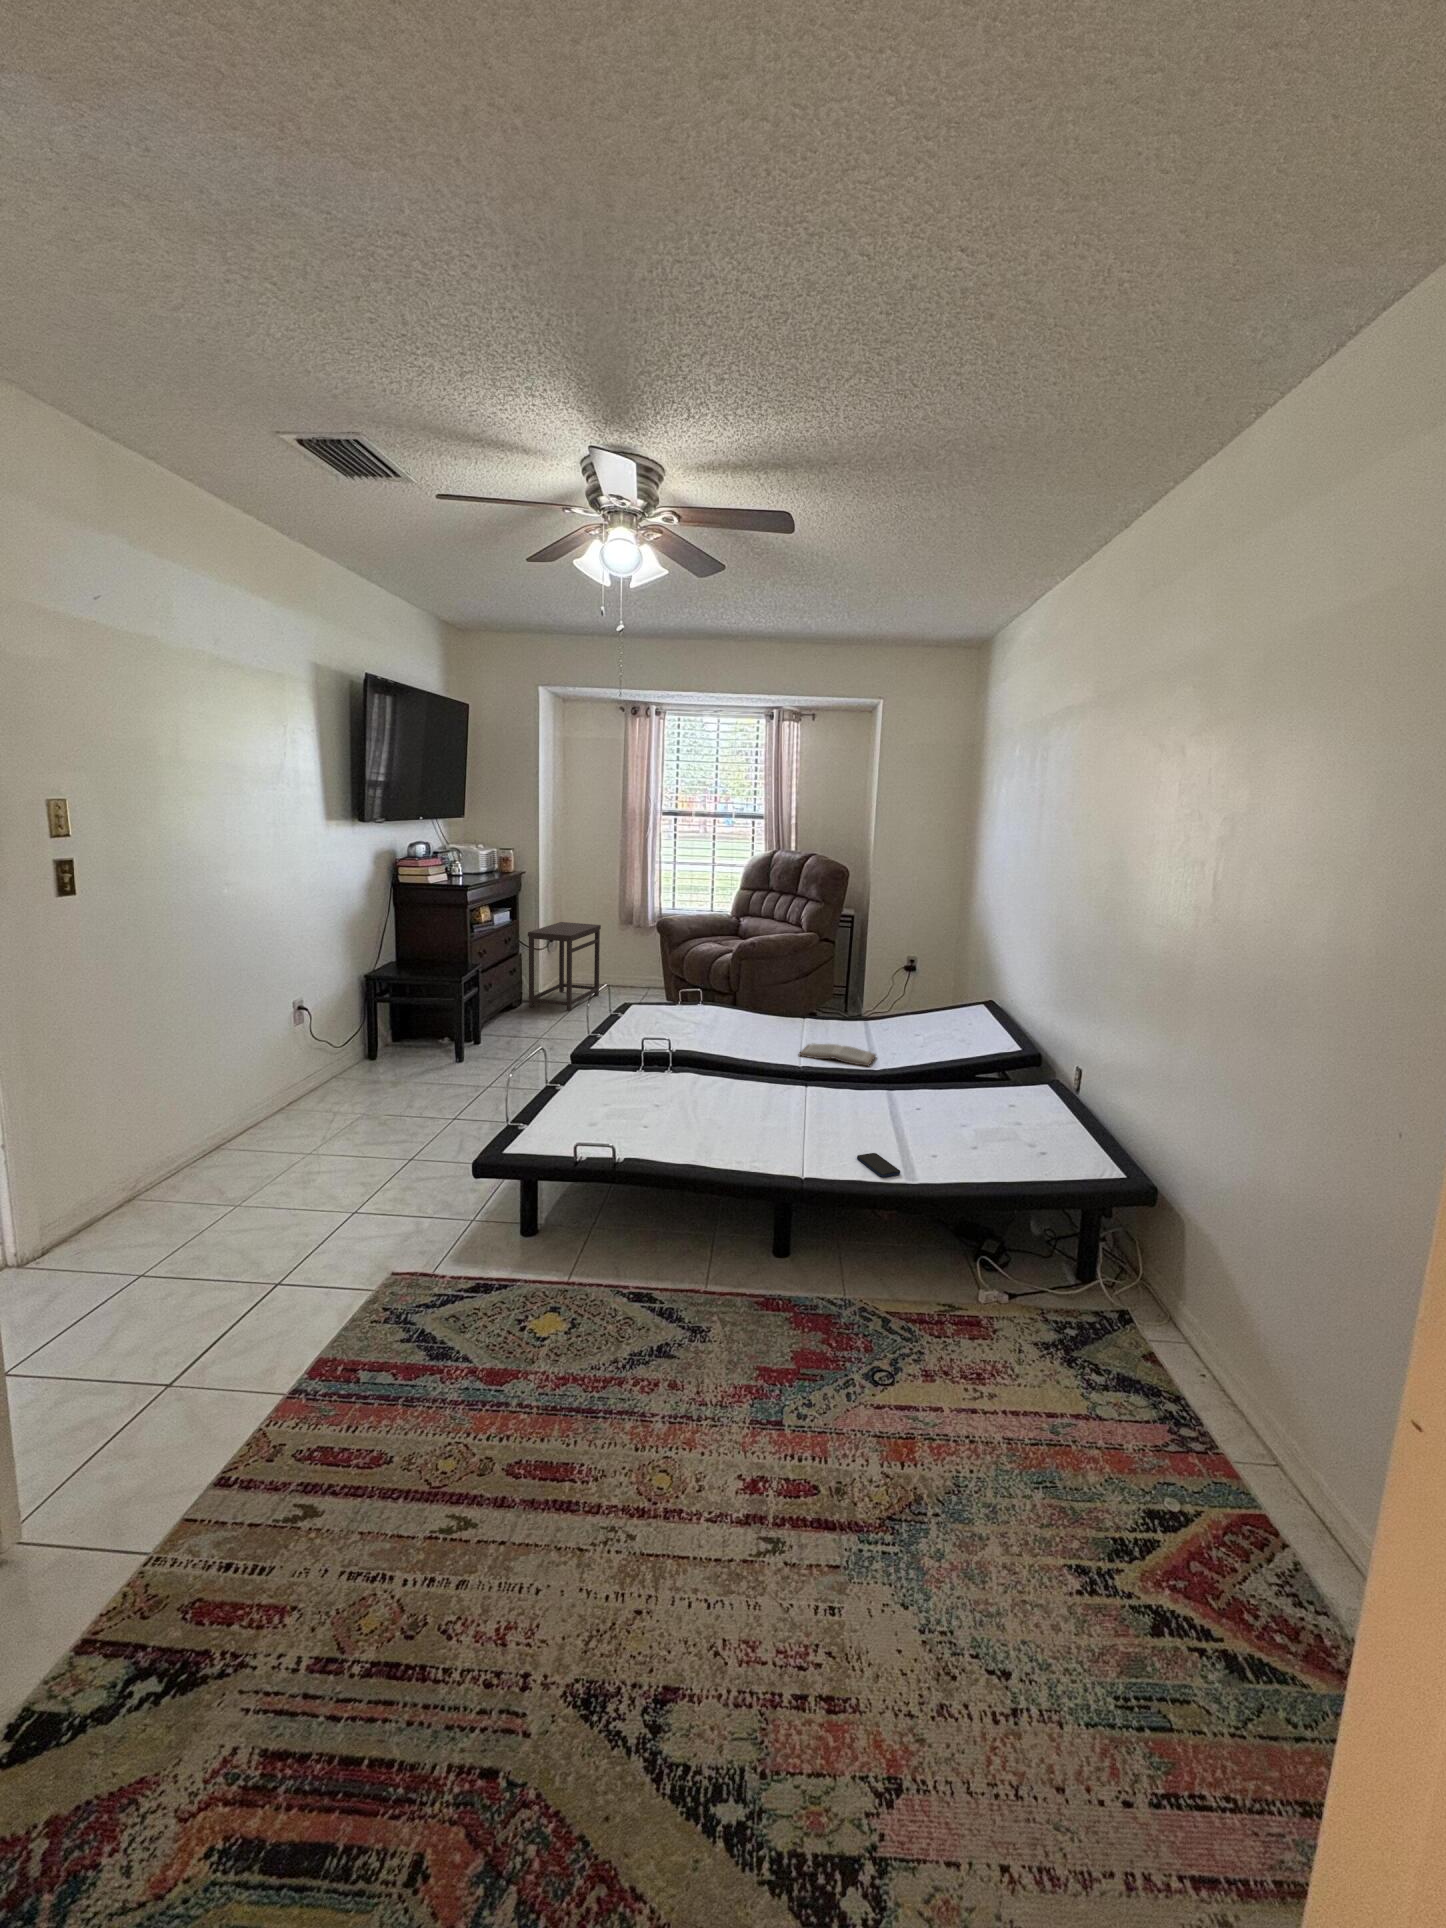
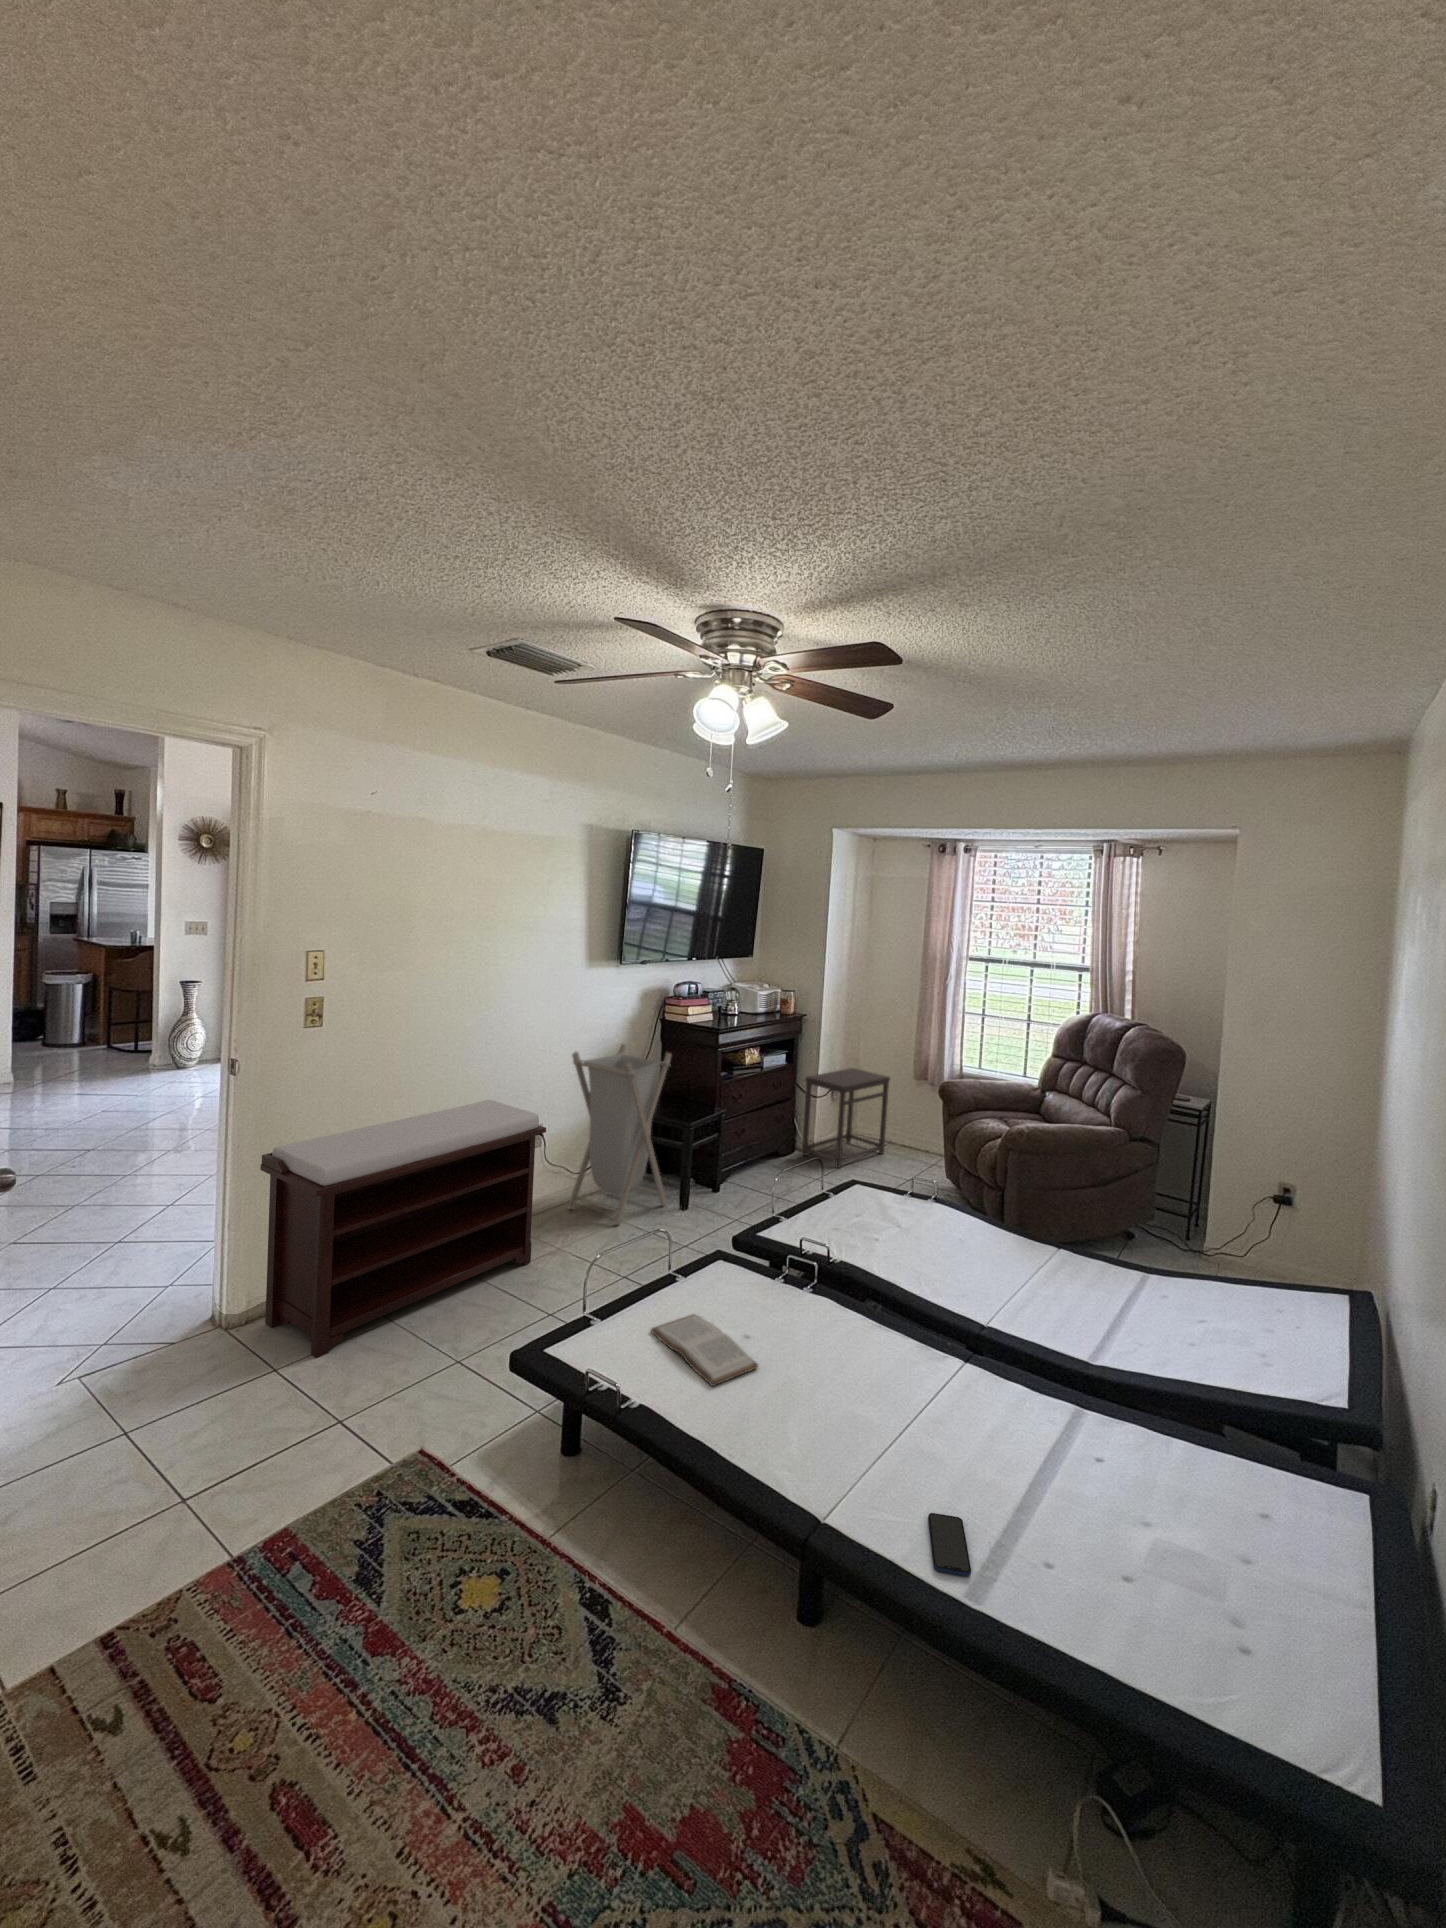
laundry hamper: none [326,909,438,1086] -> present [568,1044,671,1225]
bench: none [45,973,349,1252] -> present [260,1100,546,1358]
book: present [799,1044,876,1066] -> present [651,1314,758,1386]

